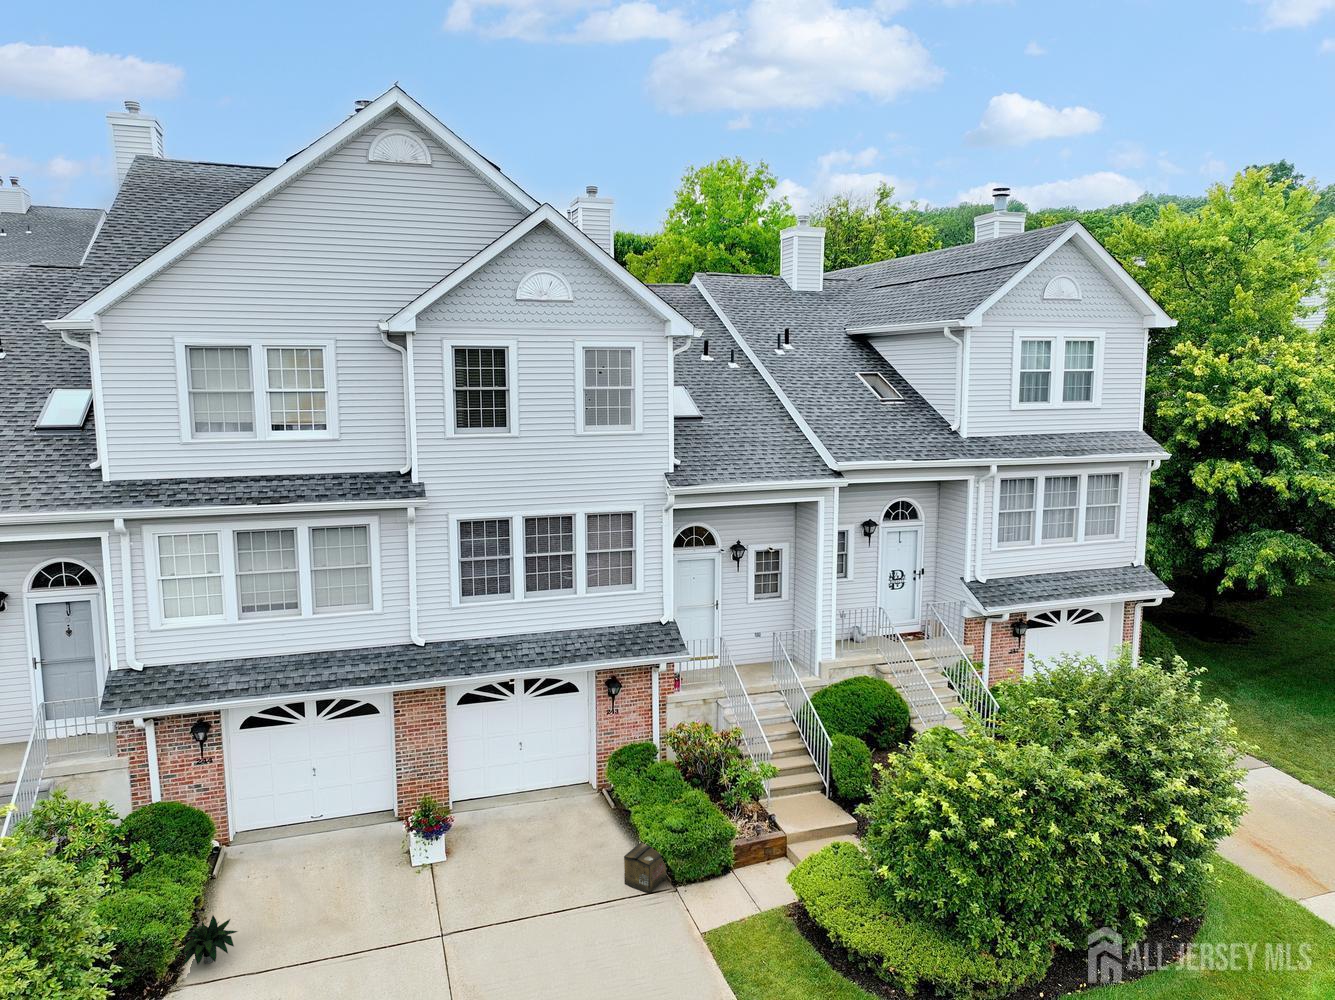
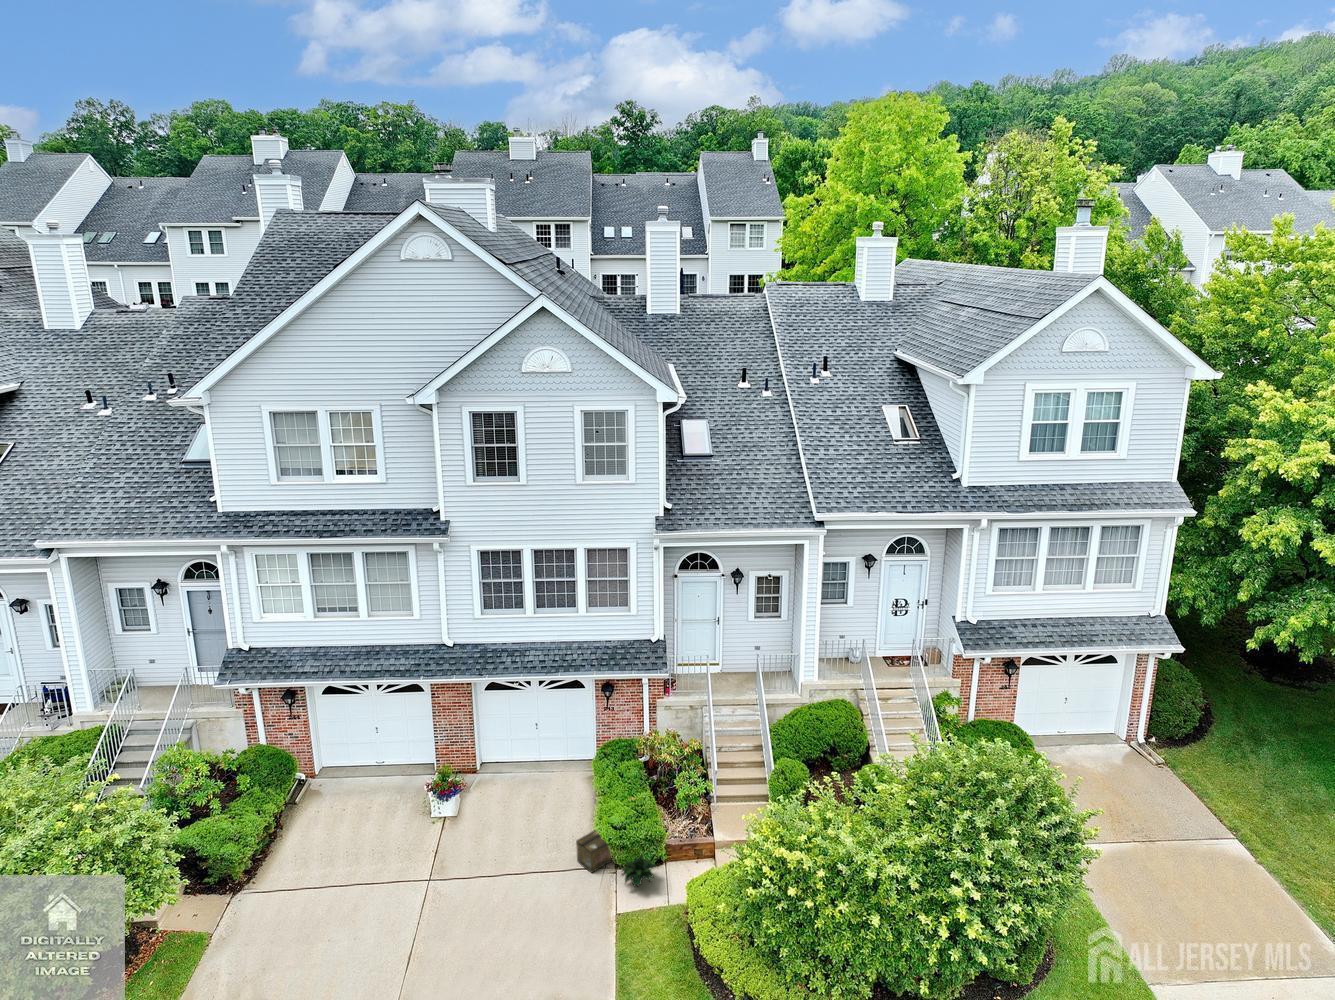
potted plant: present [183,915,237,966] -> present [622,855,656,886]

